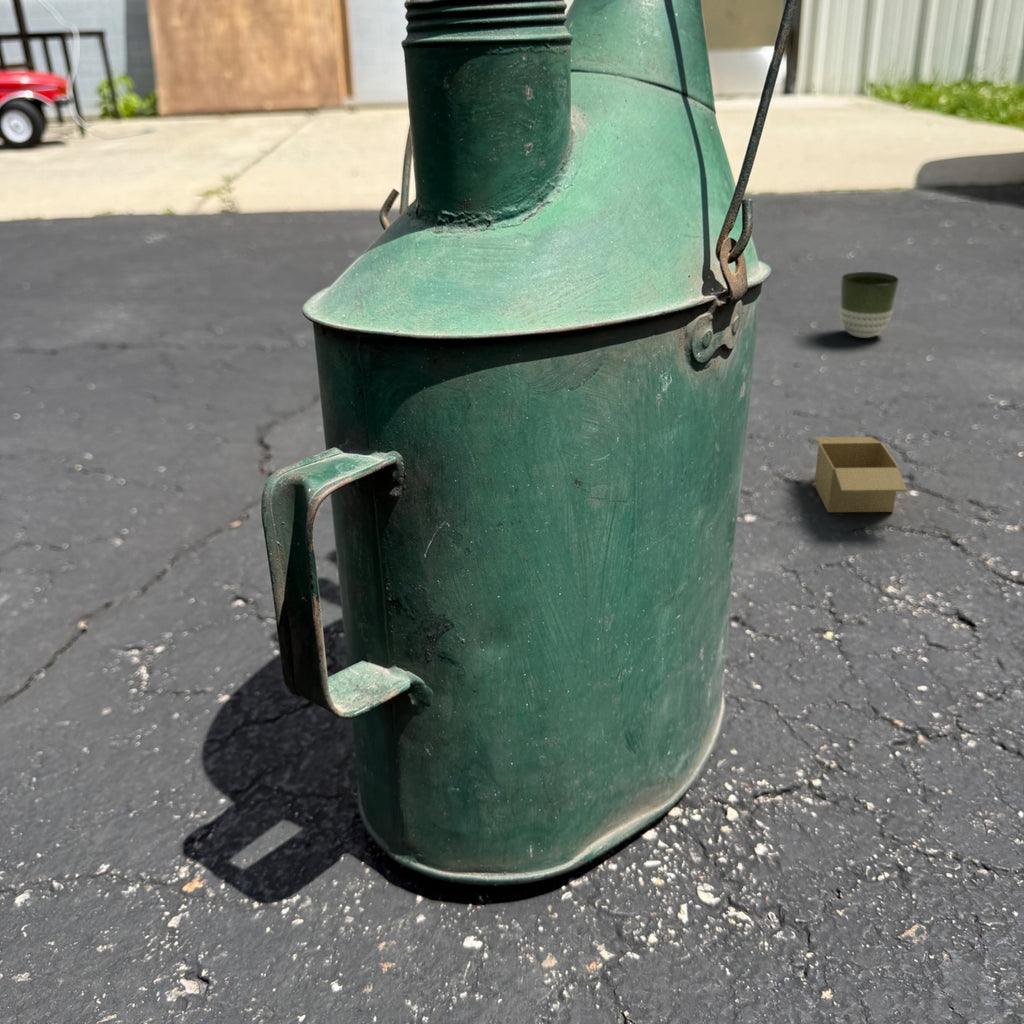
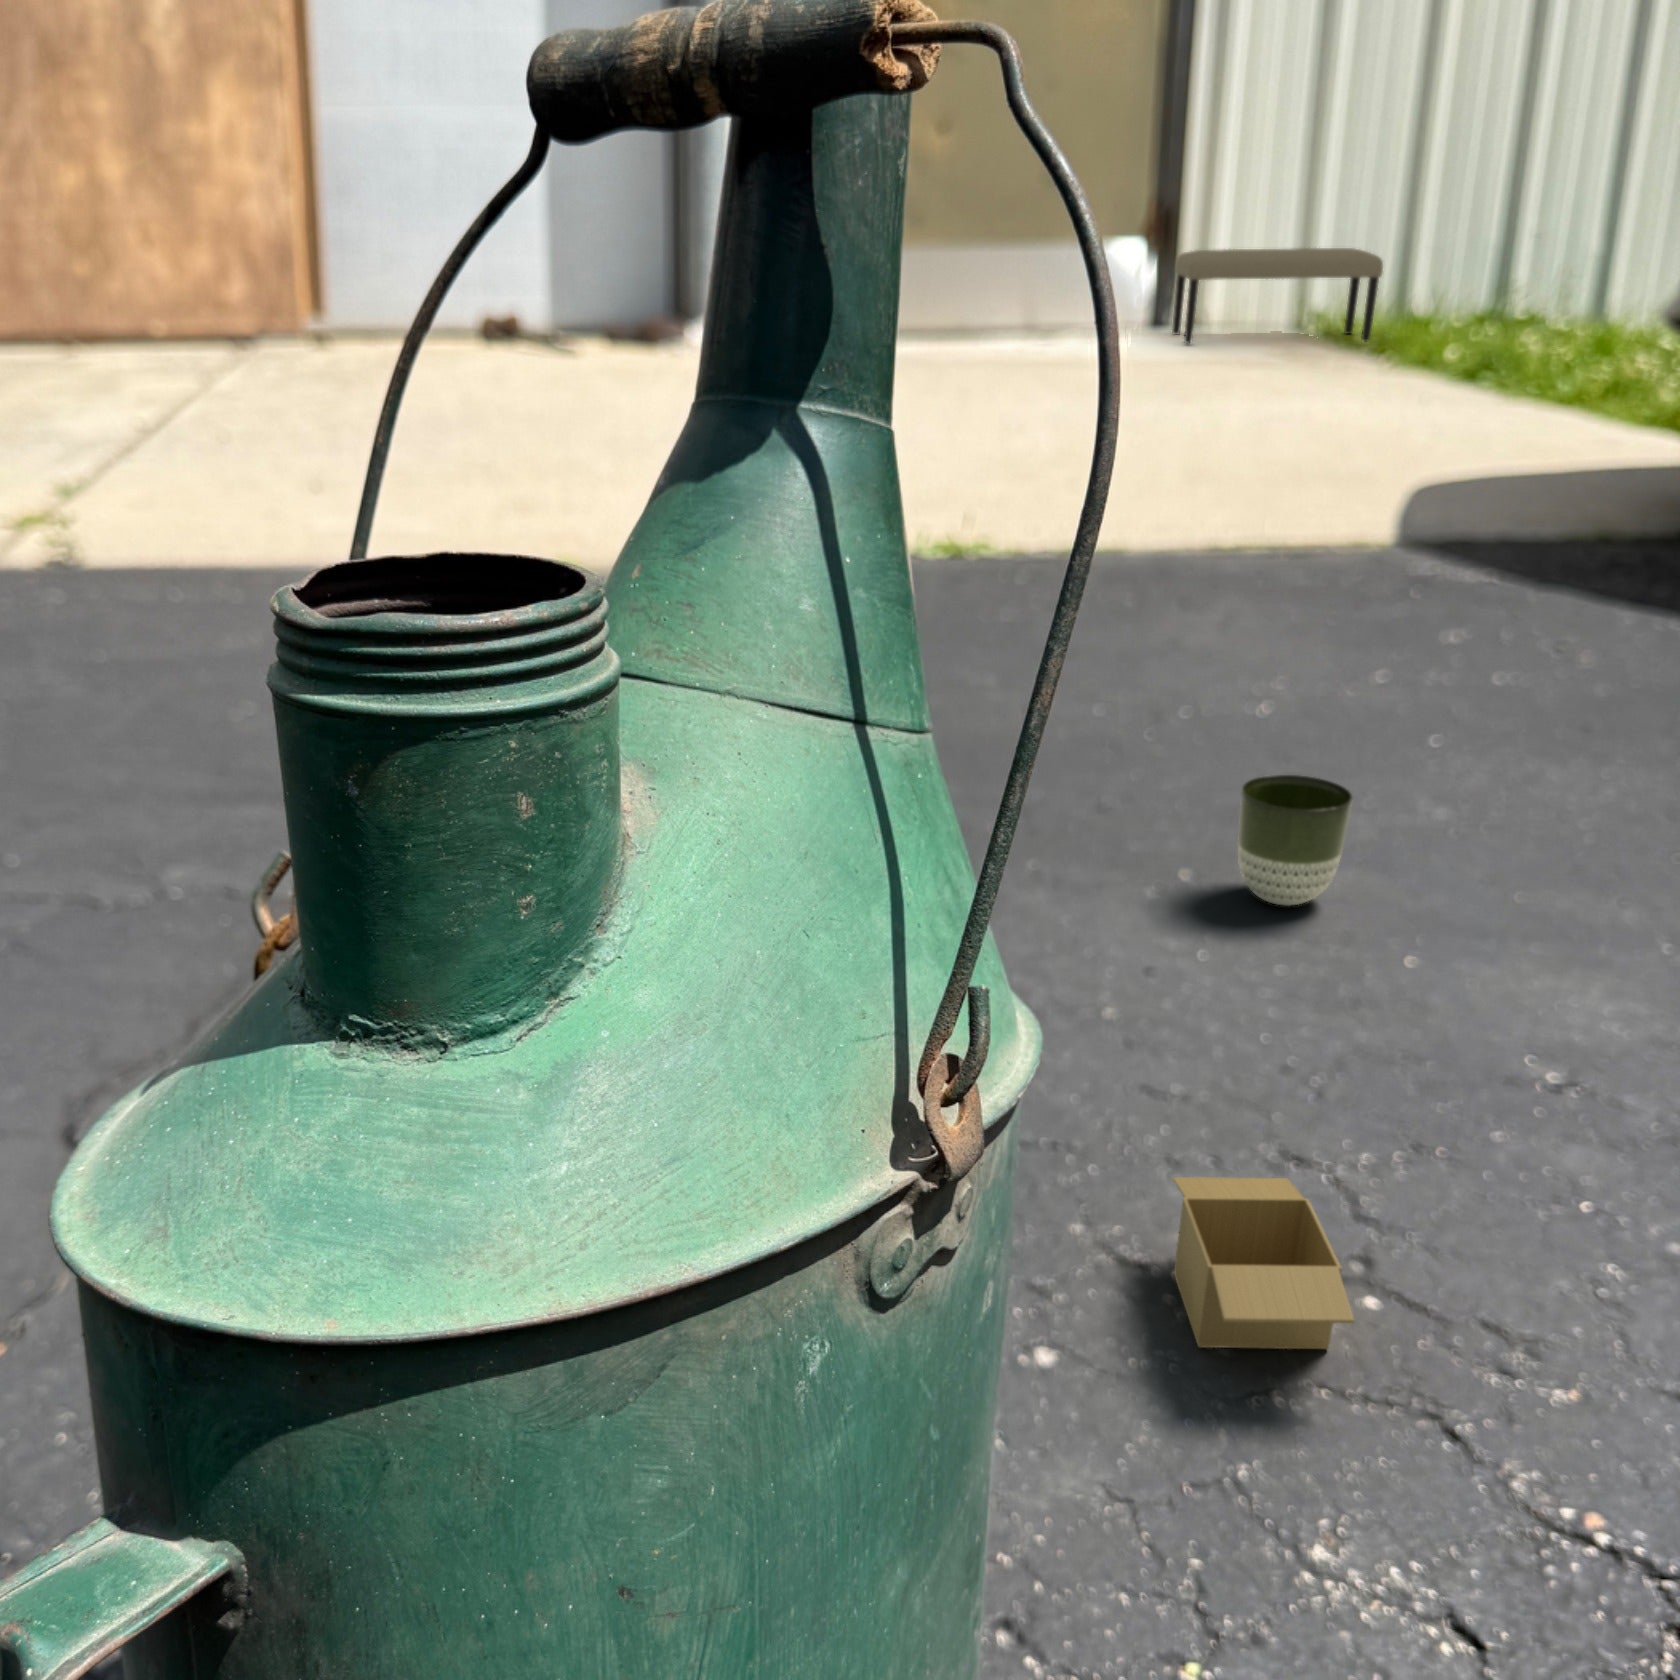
bench: none [796,47,907,100] -> present [1172,248,1383,344]

